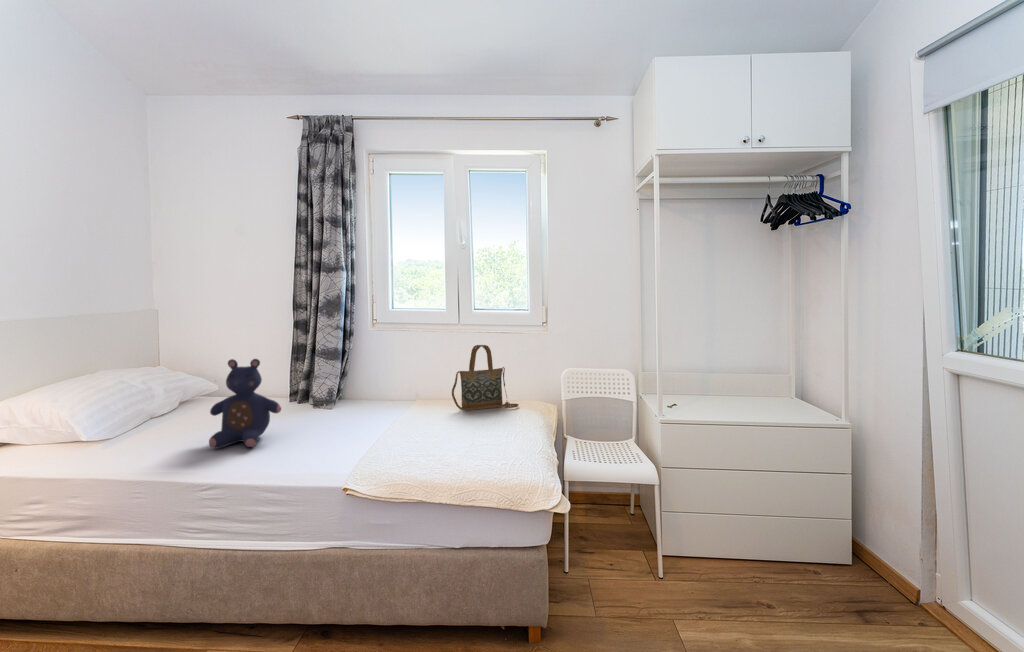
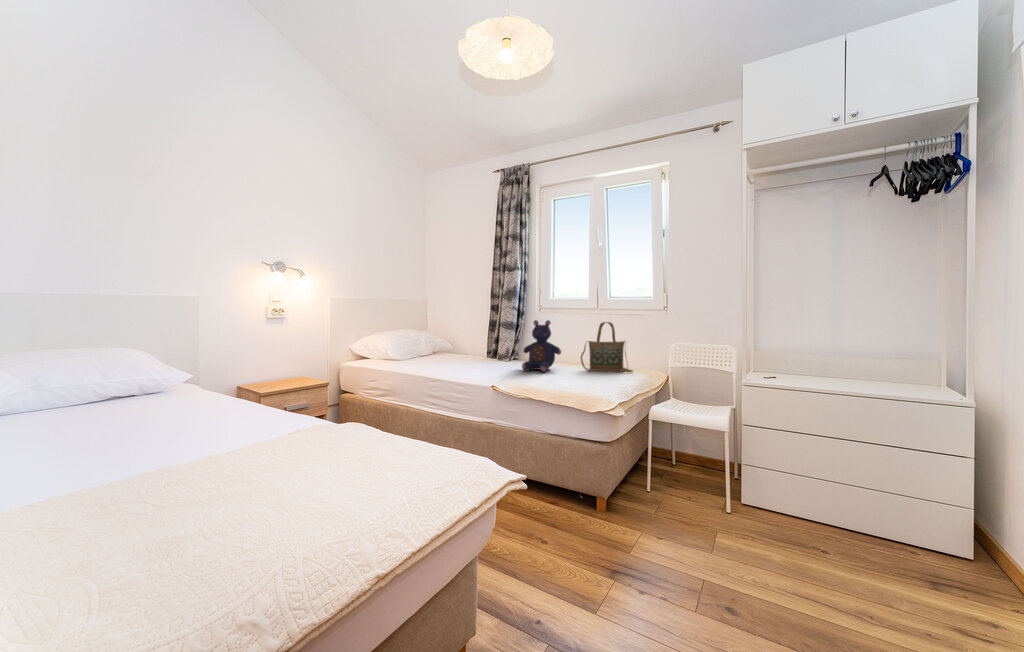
teddy bear: present [209,359,281,449] -> present [522,320,561,372]

